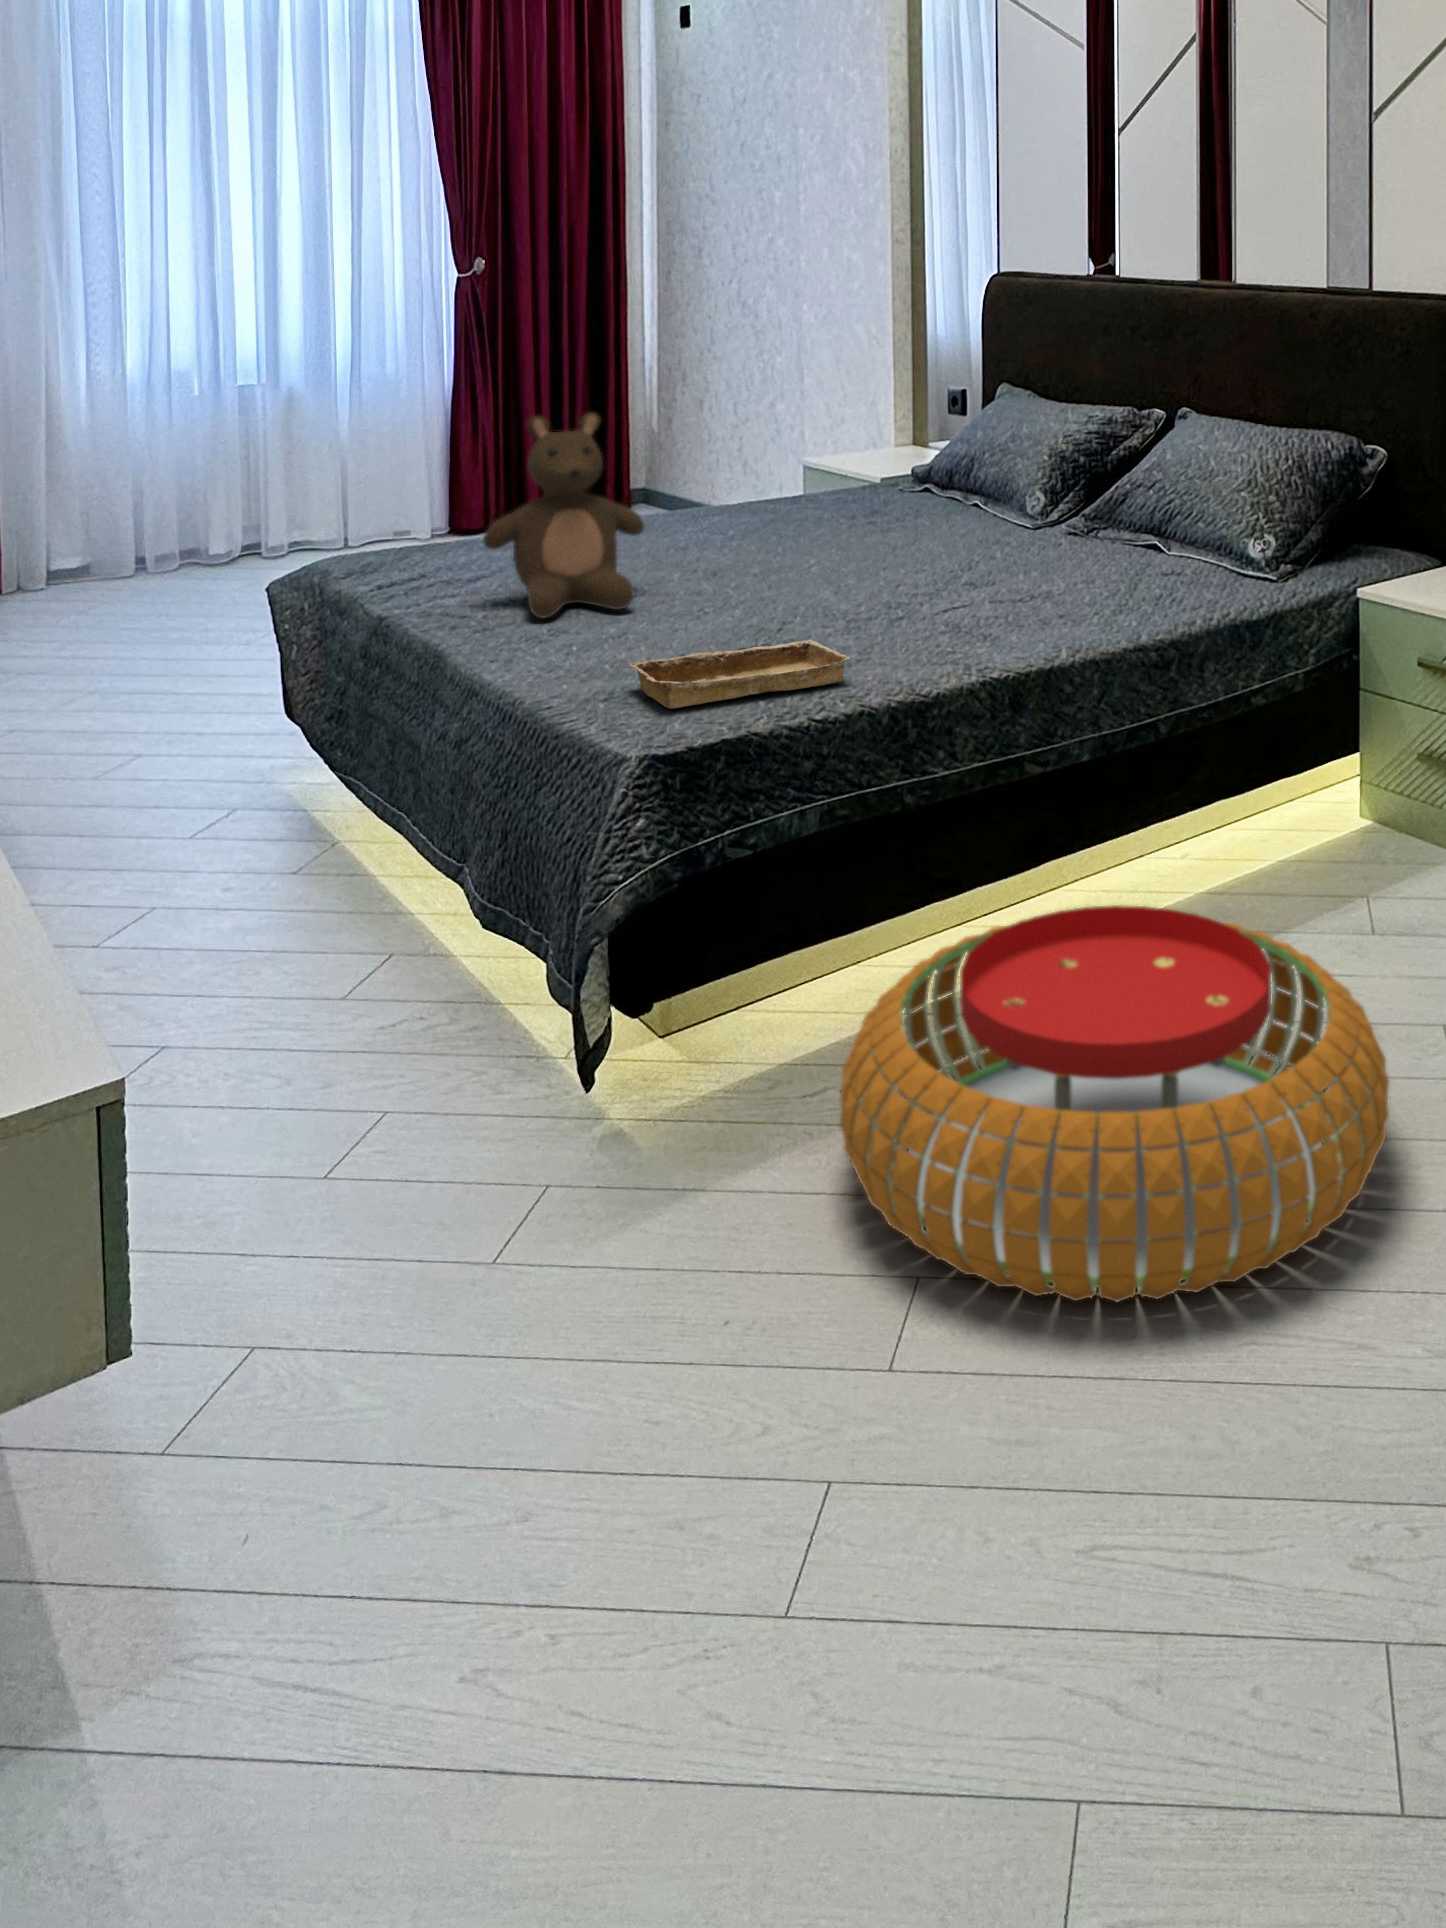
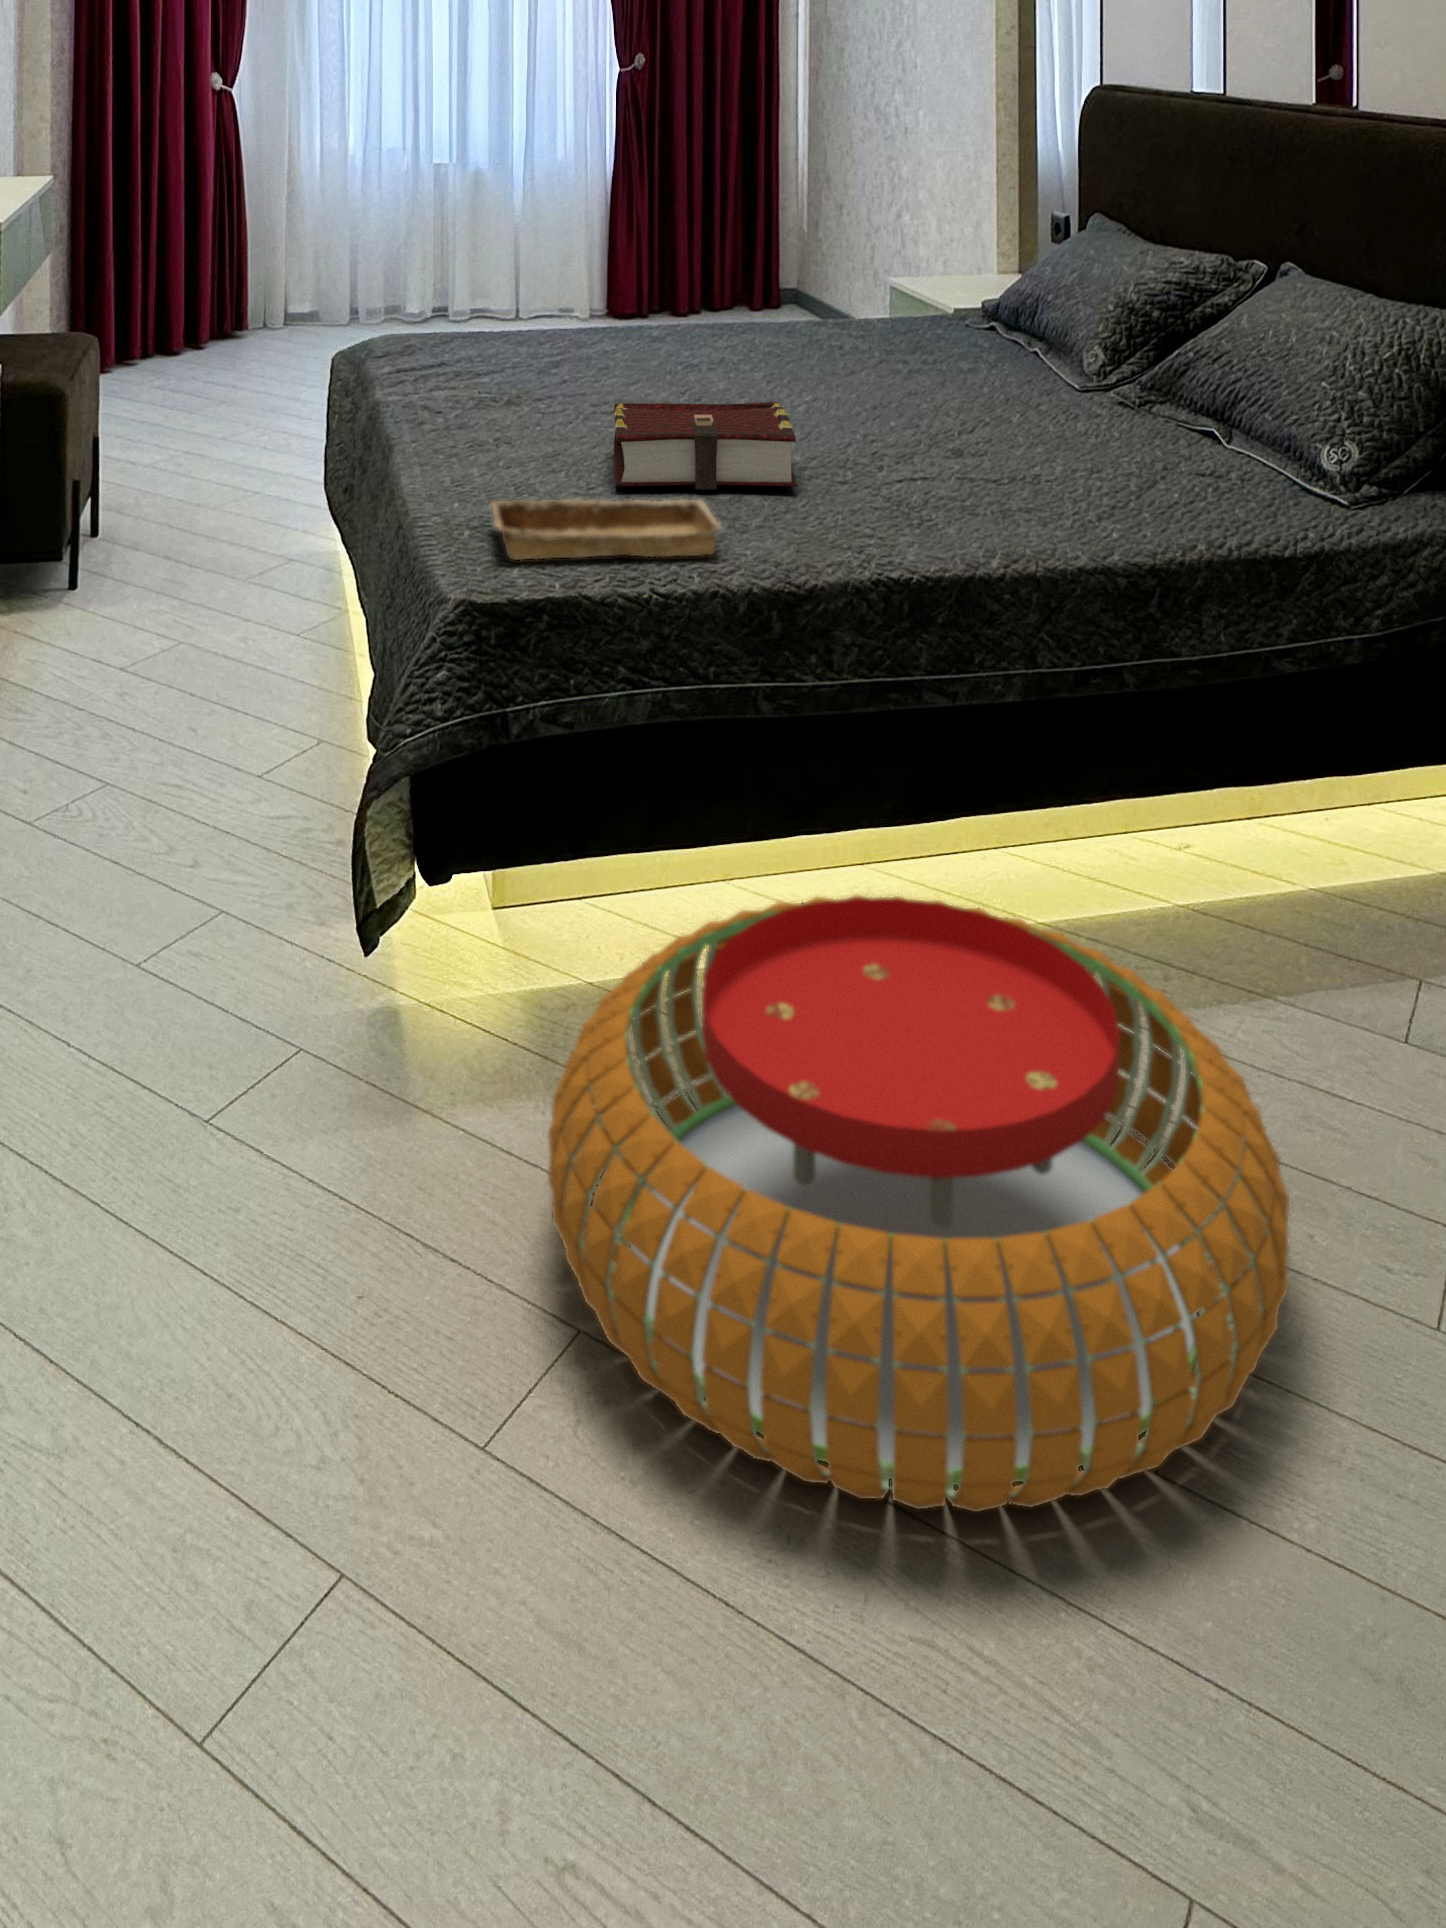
stuffed bear: present [483,413,645,618] -> none [438,222,603,437]
book: none [682,556,871,642] -> present [614,402,797,490]

